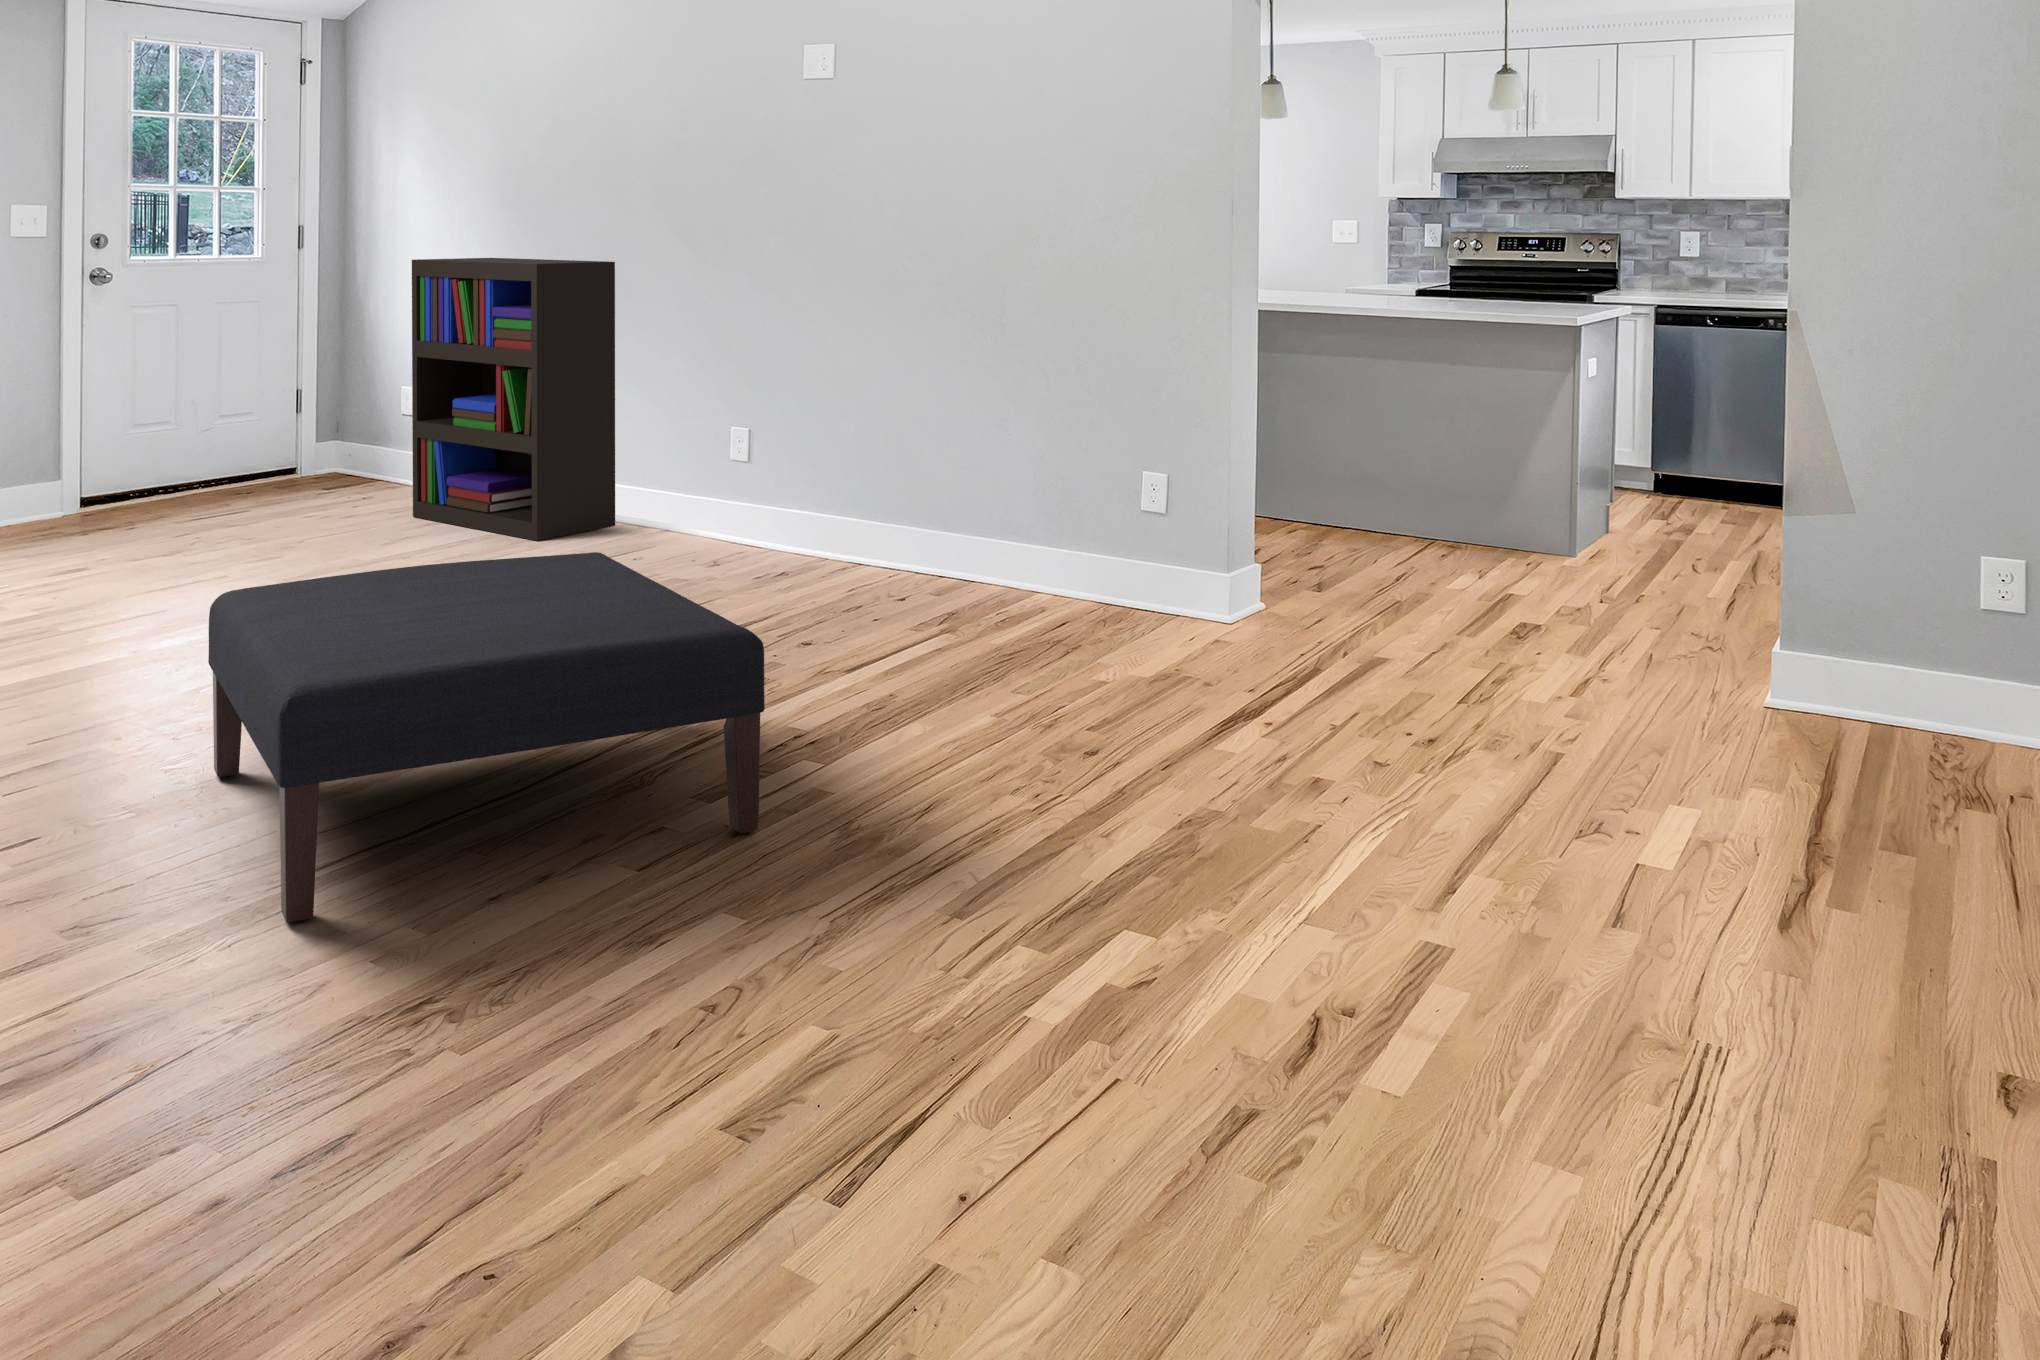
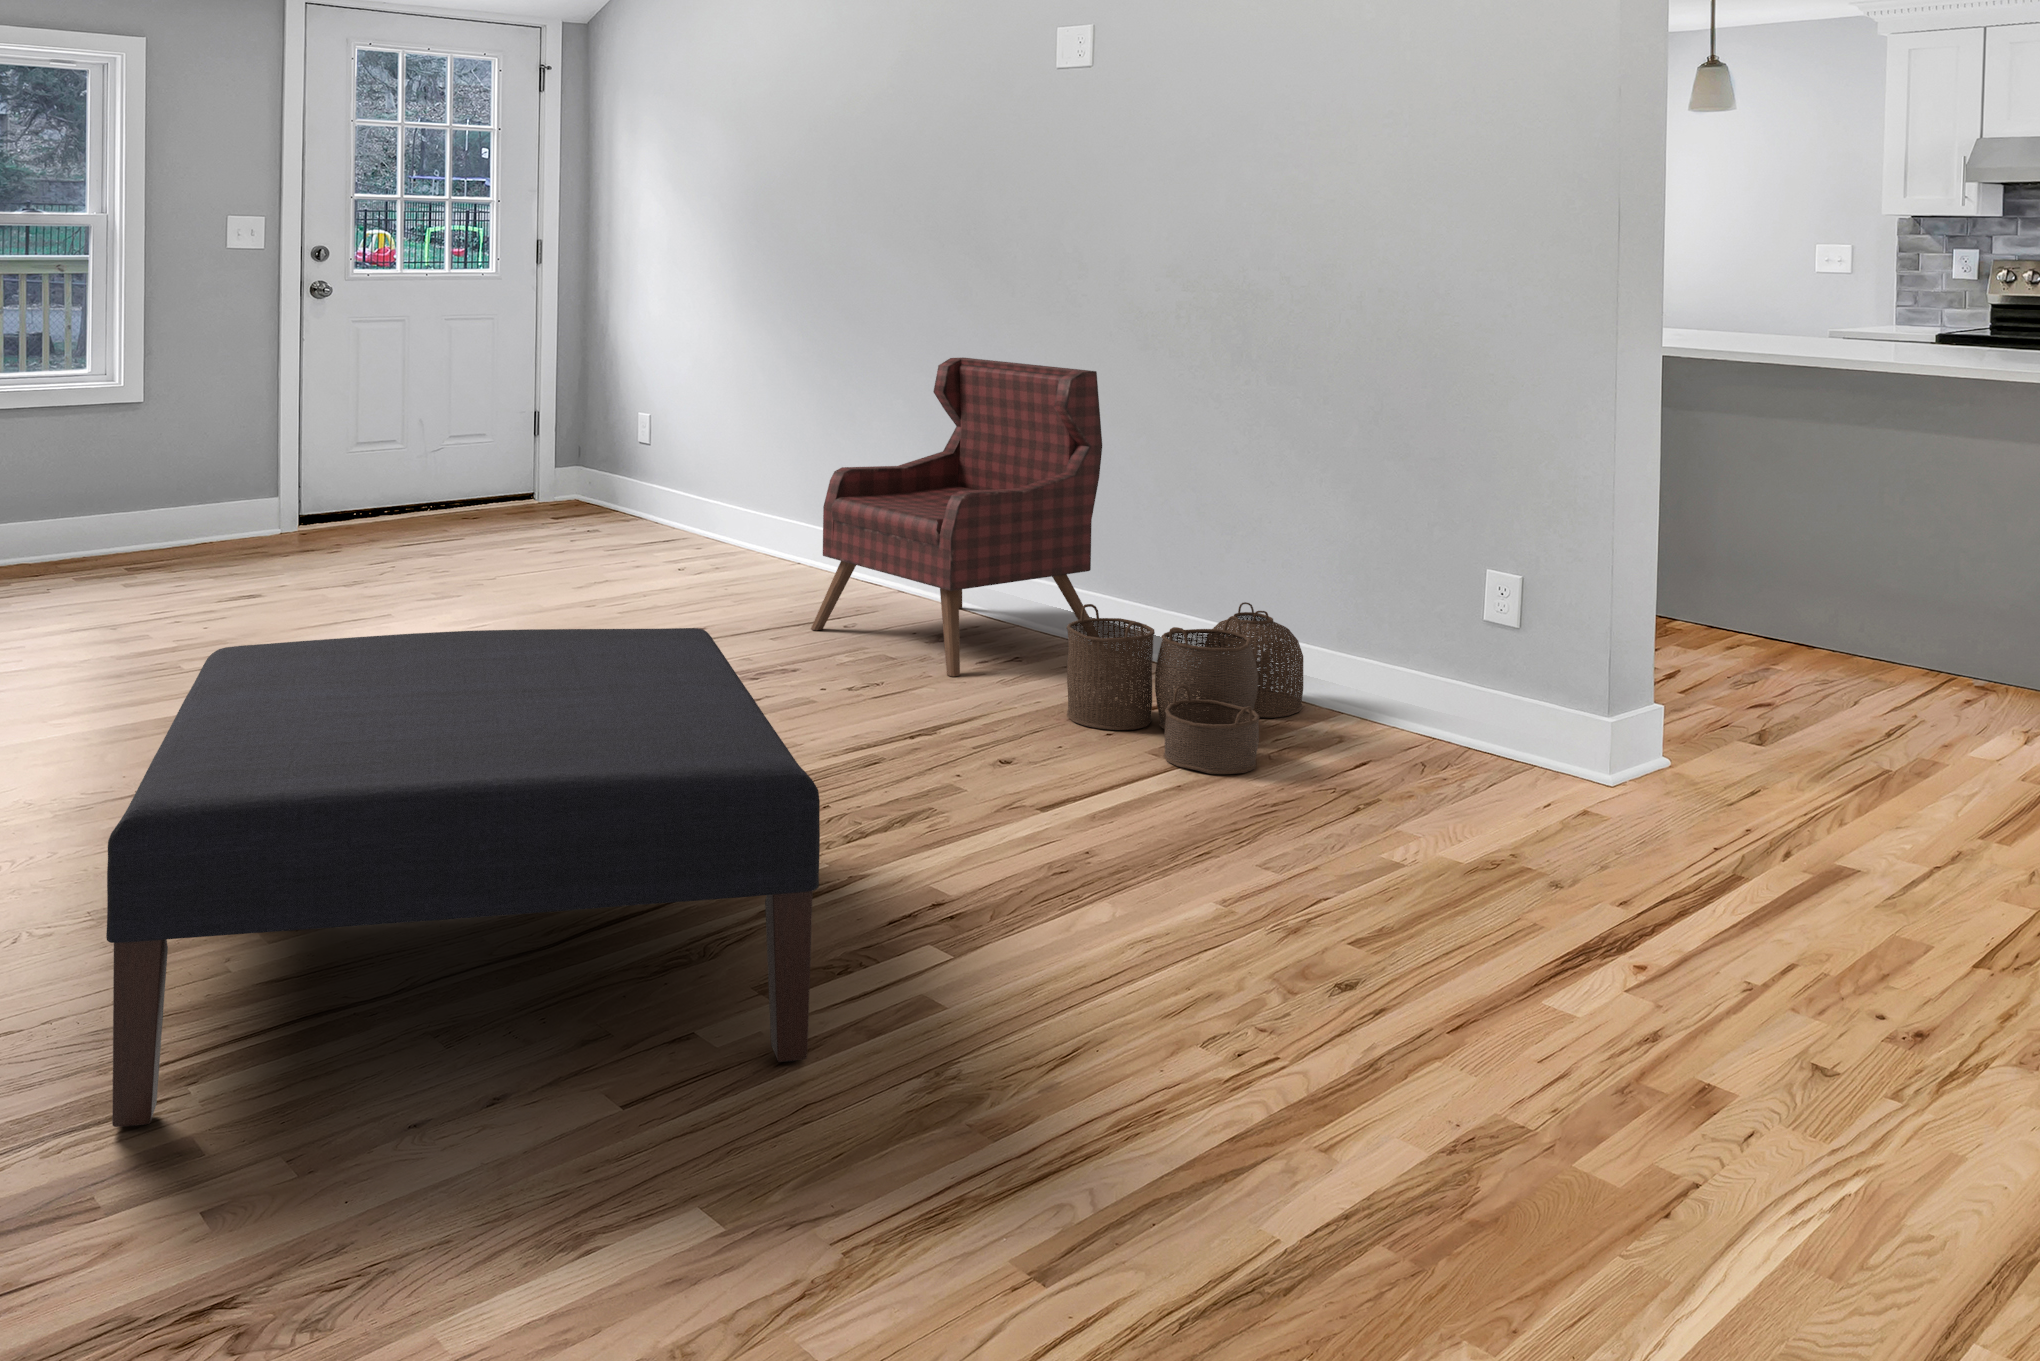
bookshelf: present [412,258,615,541] -> none [644,263,864,592]
armchair: none [597,334,841,591] -> present [811,357,1102,676]
woven basket: none [833,516,1003,640] -> present [1067,602,1303,774]

